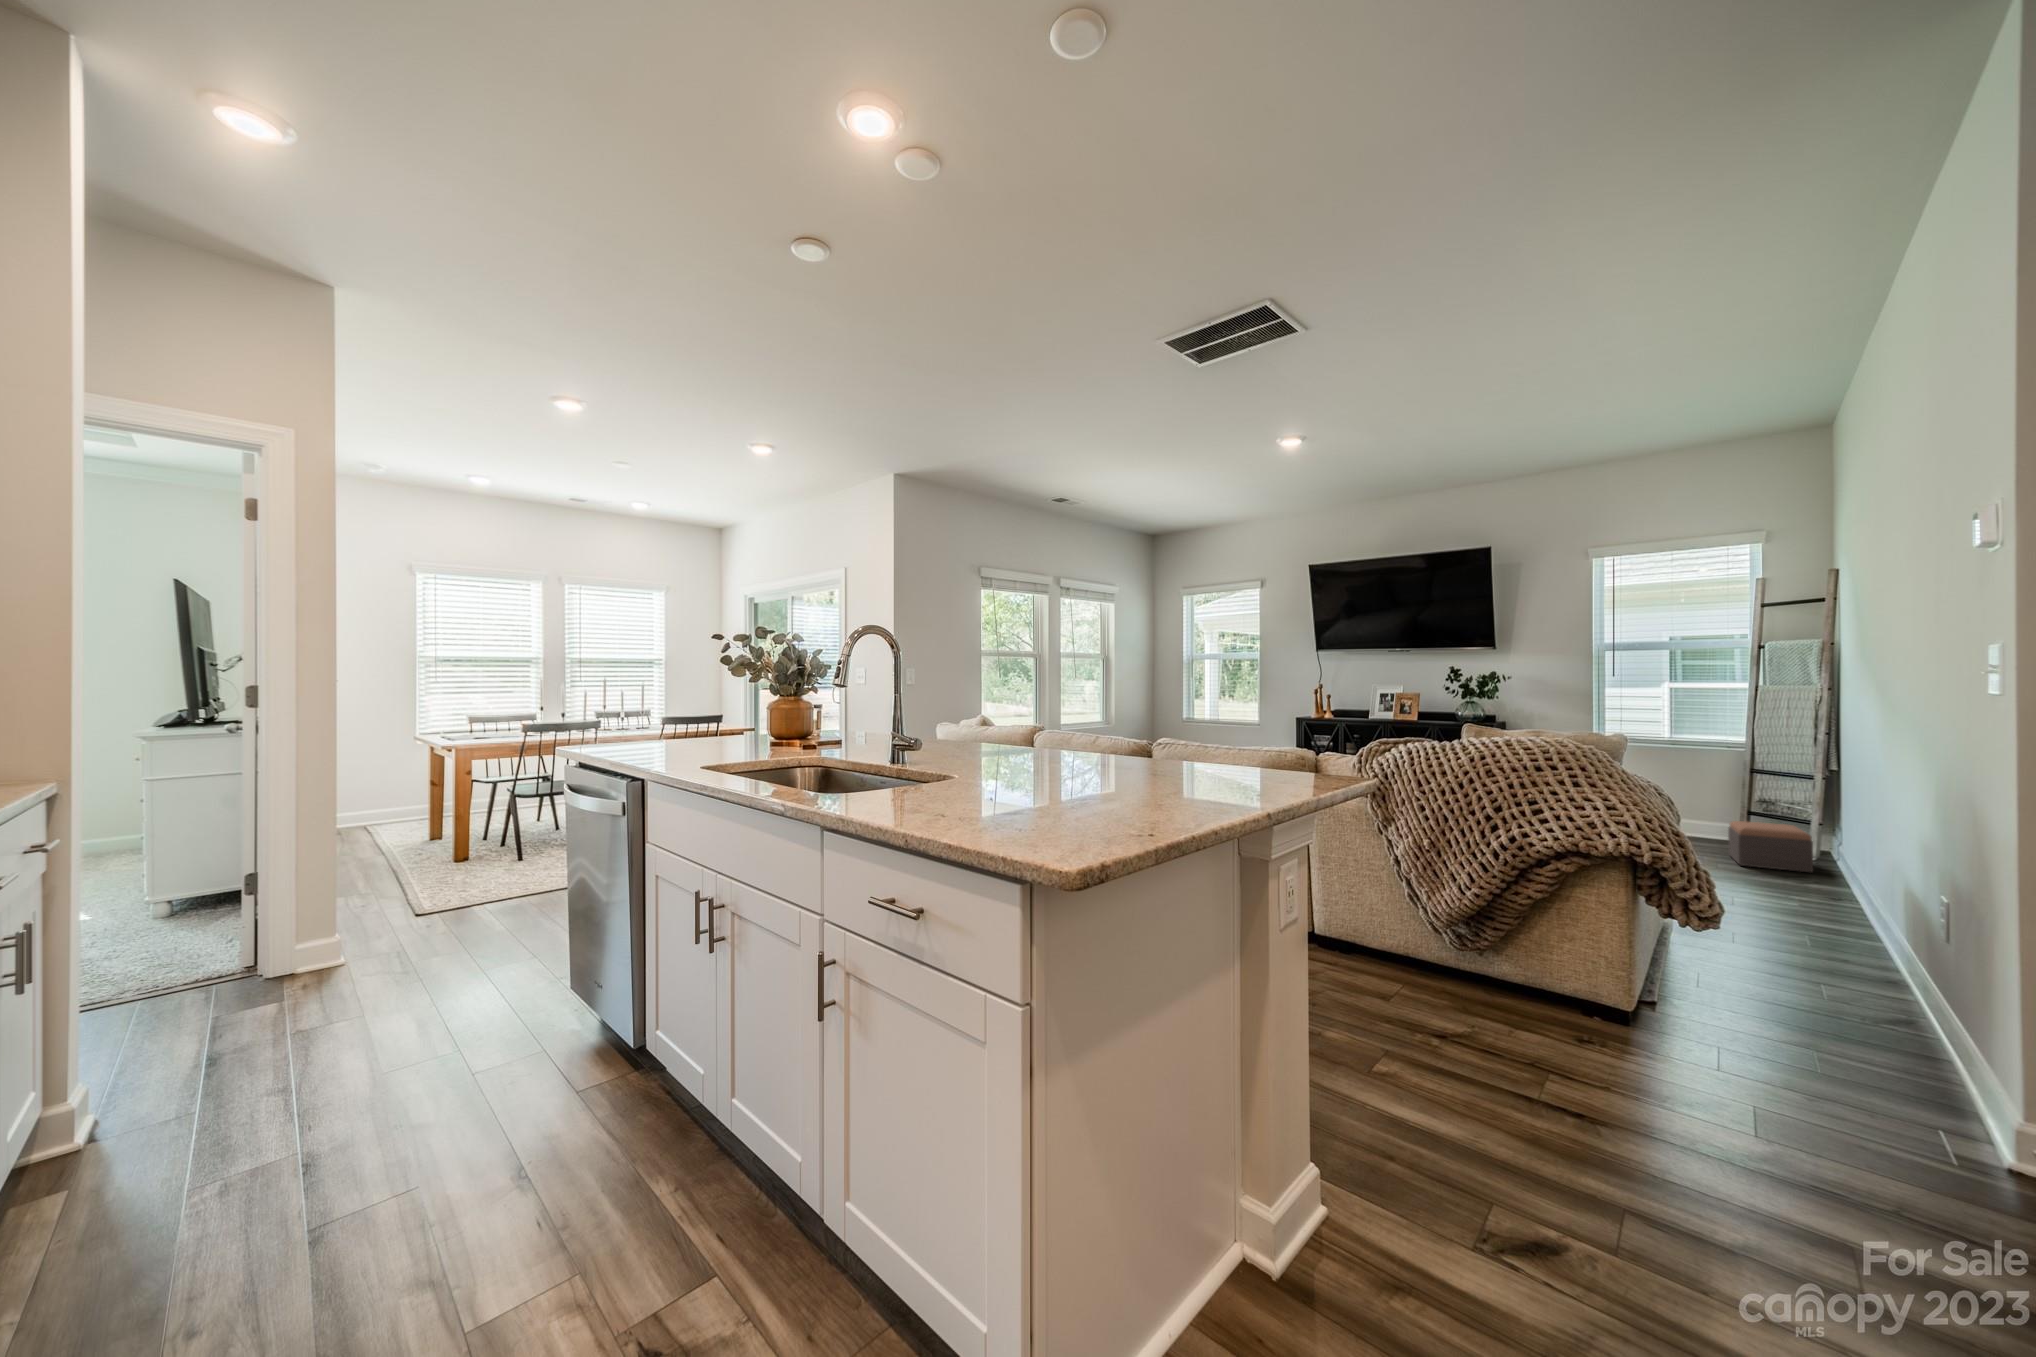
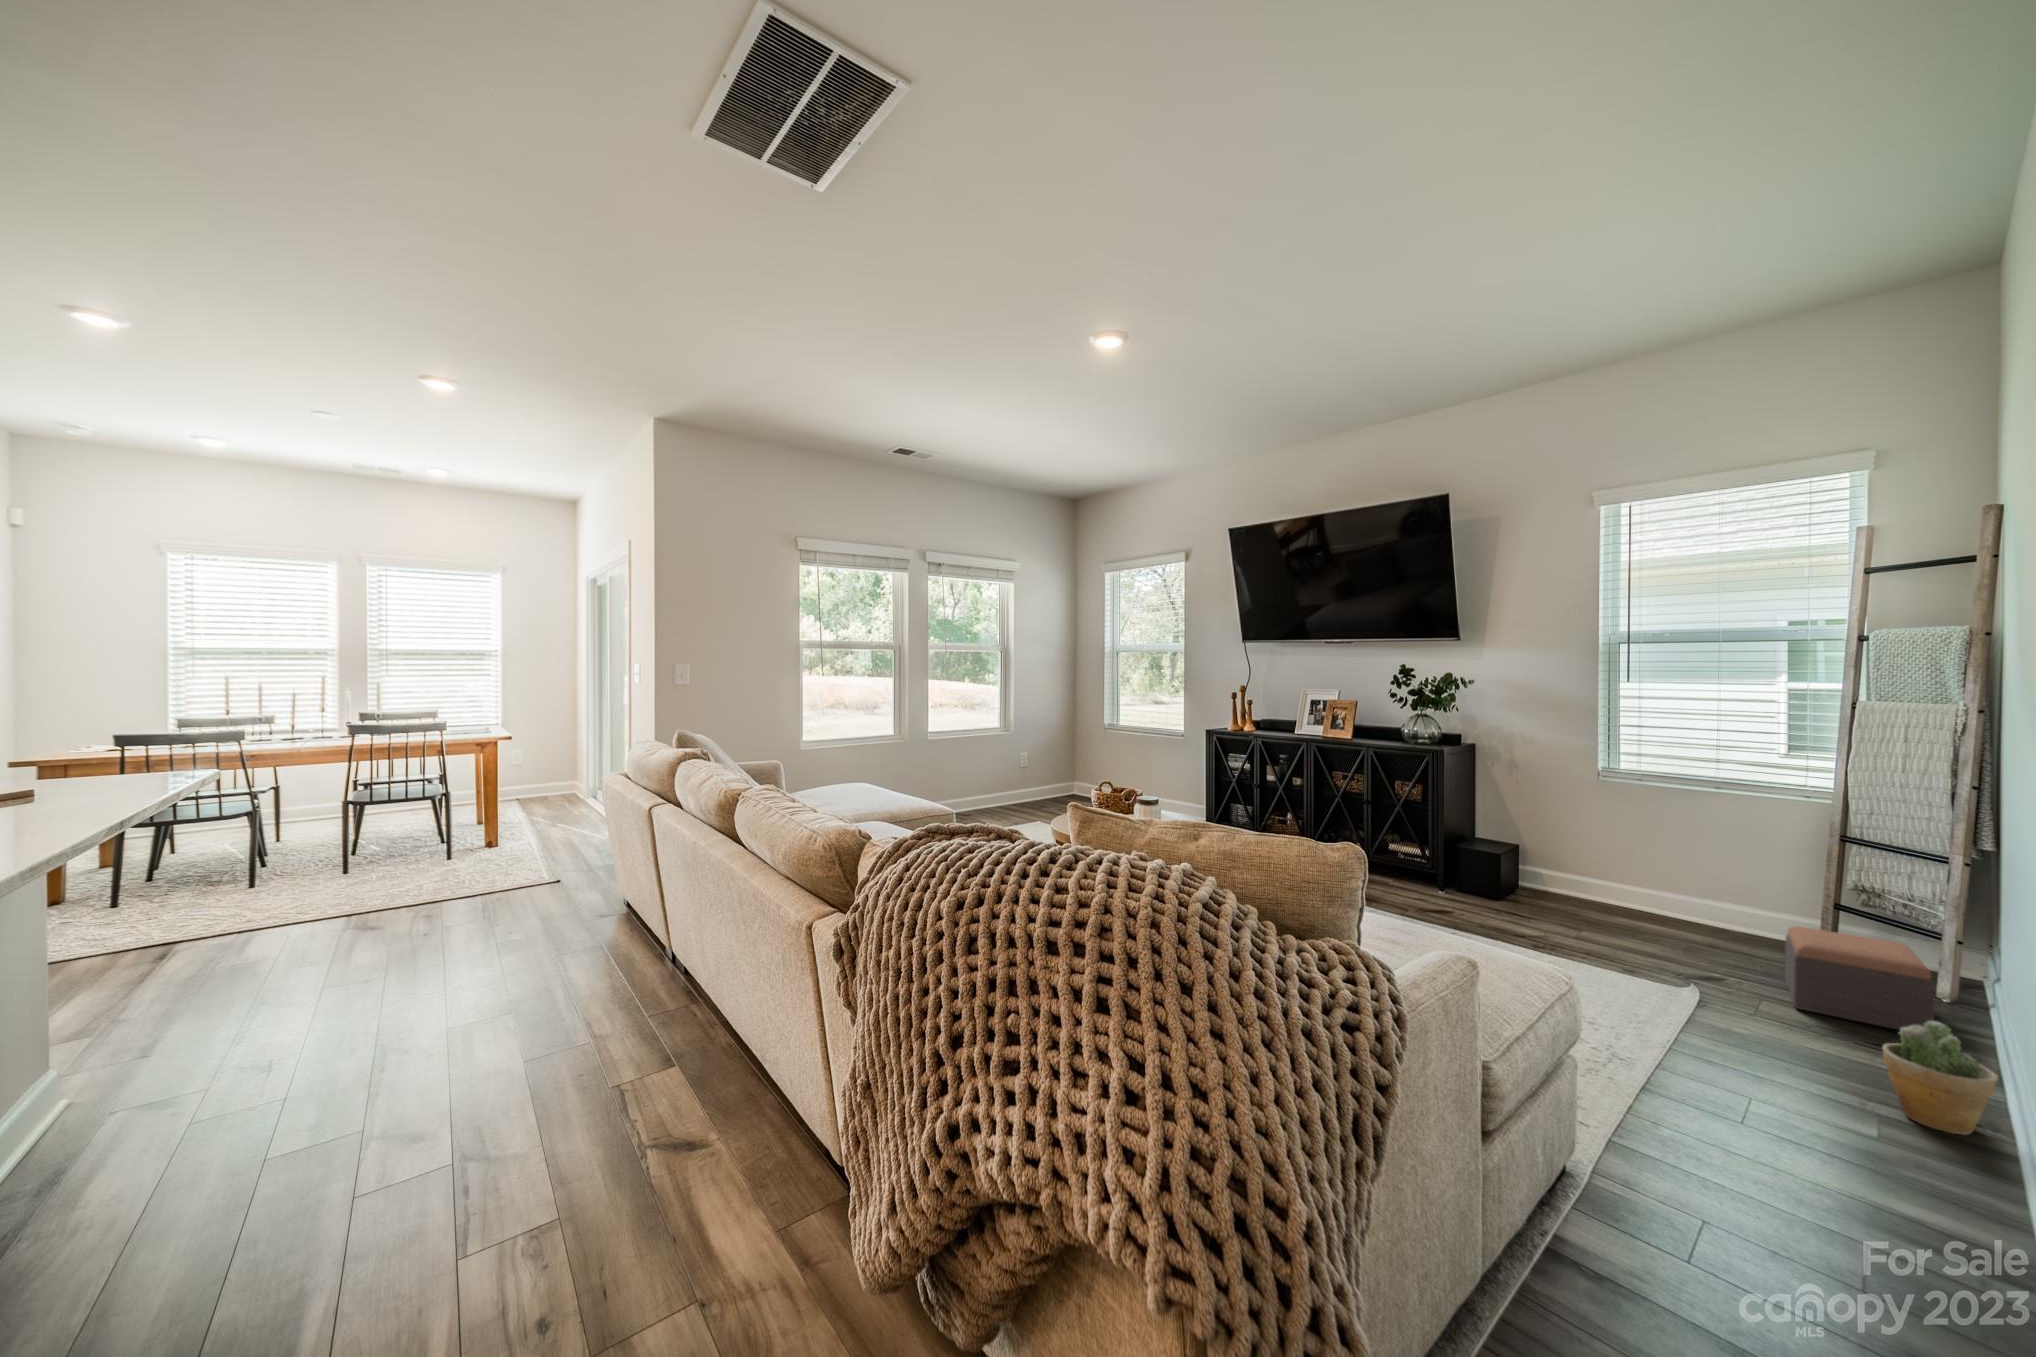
potted plant: none [1796,849,1852,904] -> present [1883,1021,1998,1135]

